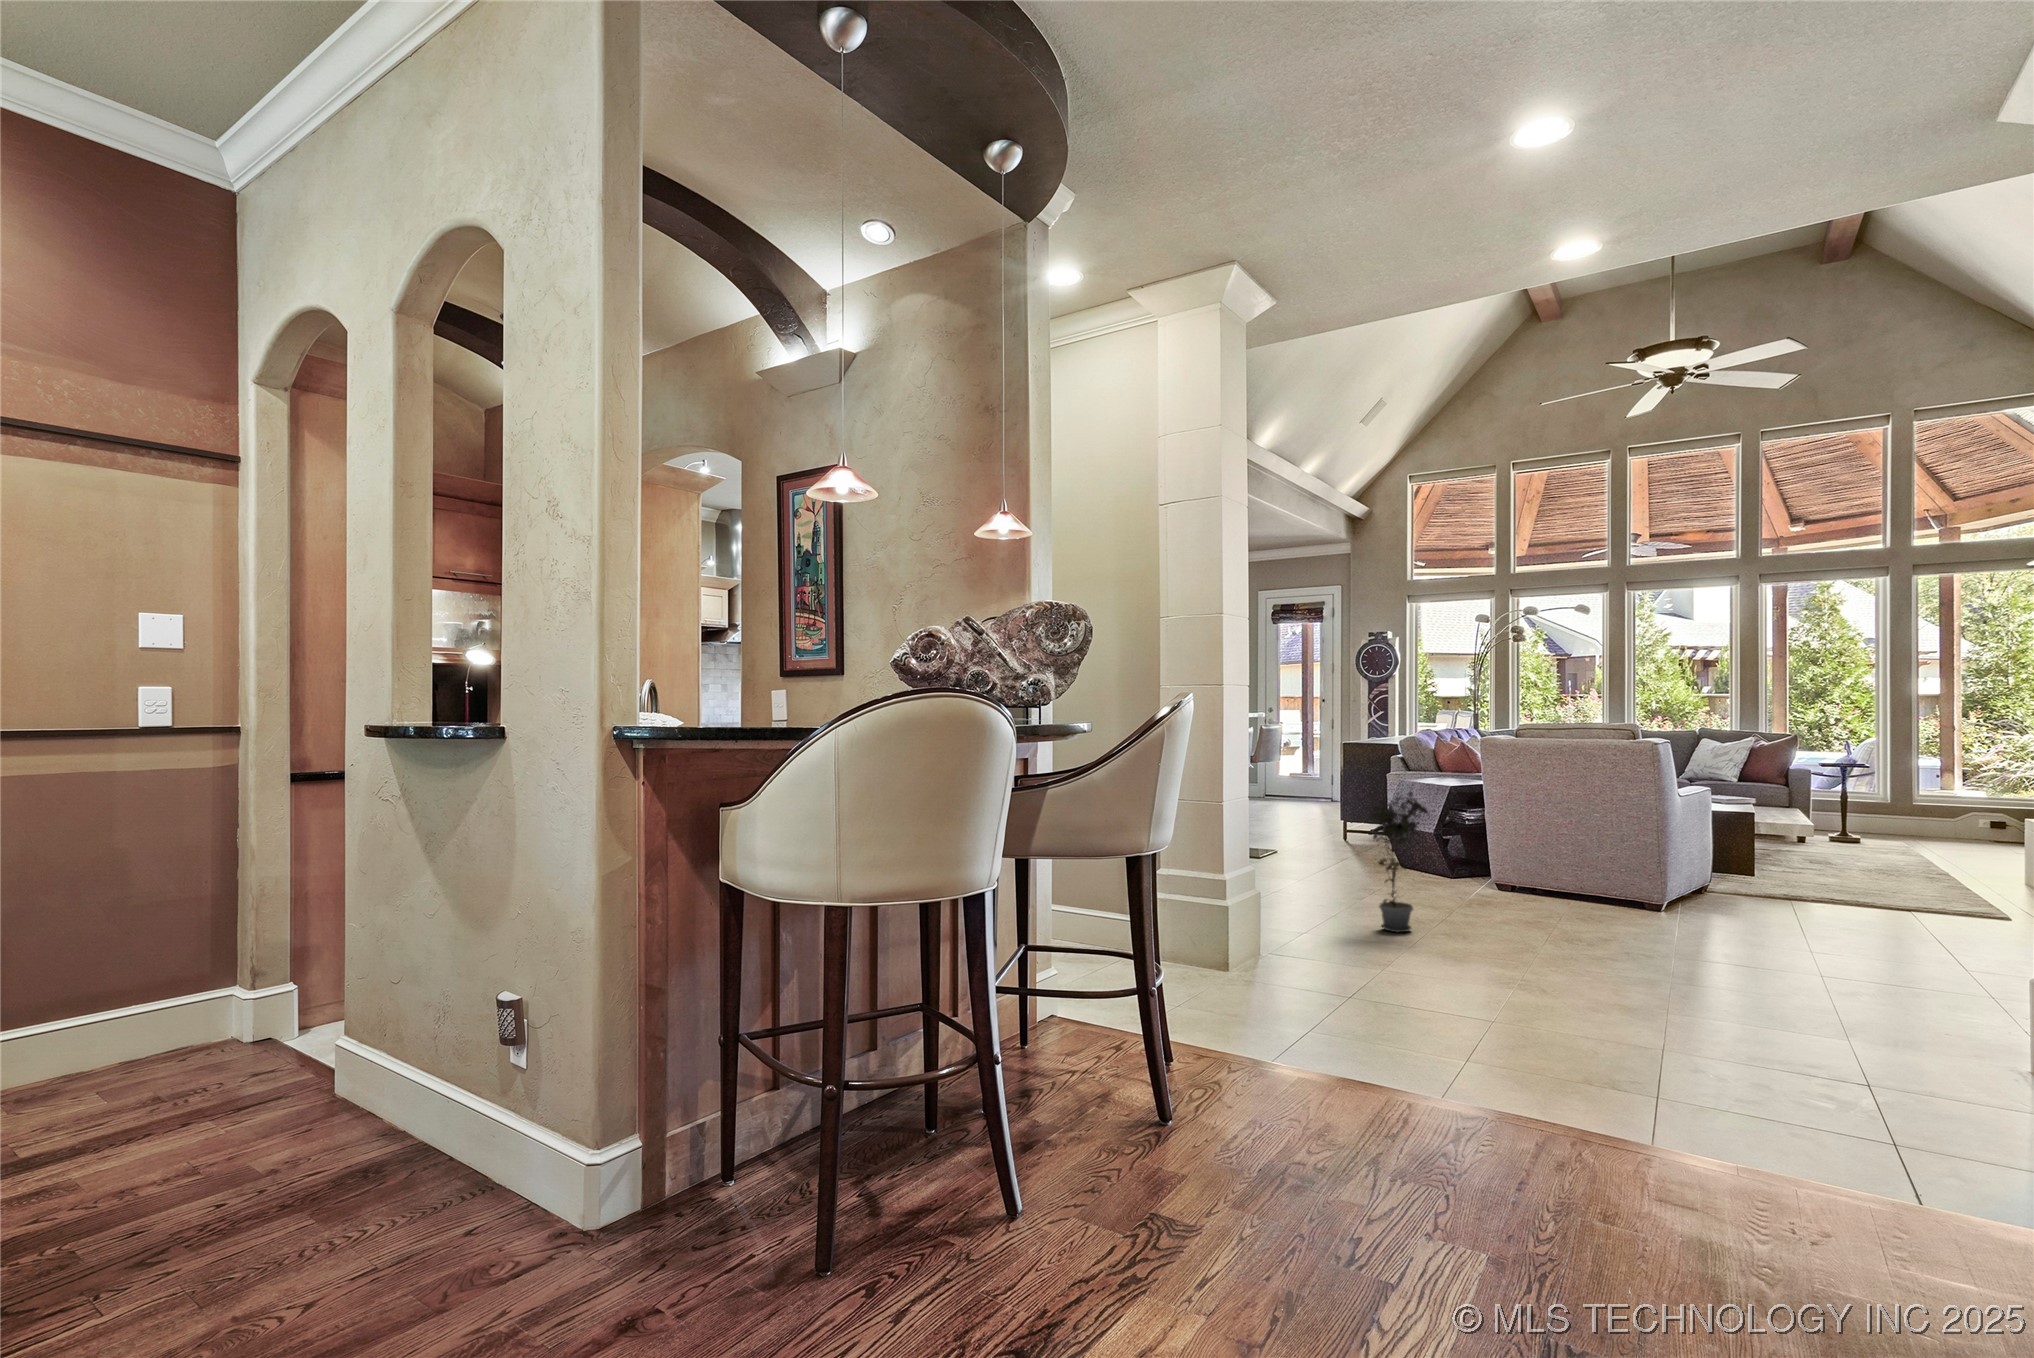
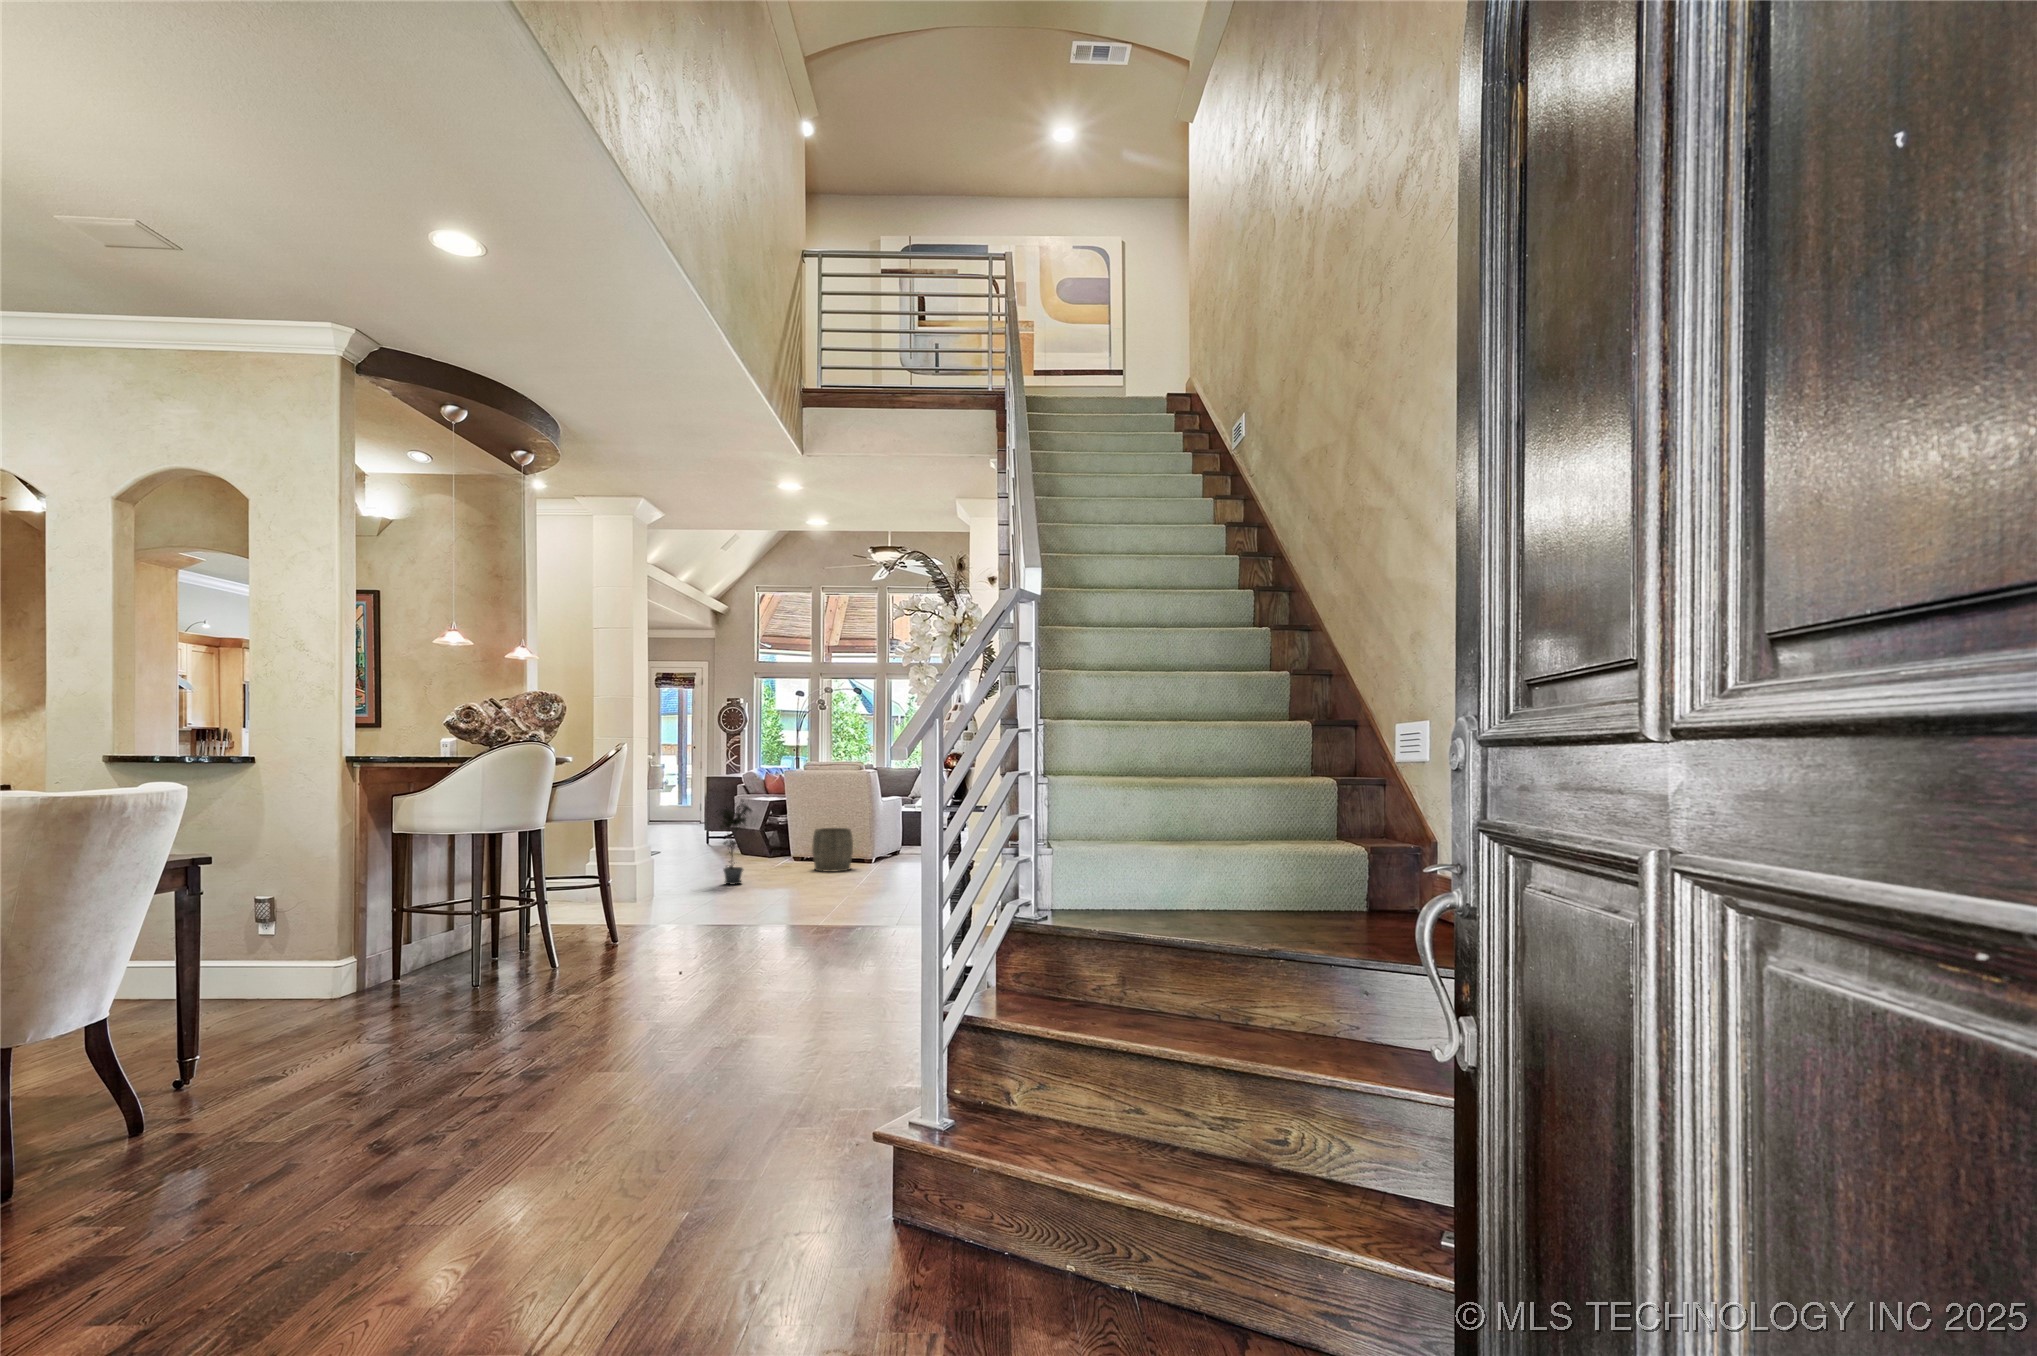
woven basket: none [1526,840,1599,917] -> present [812,828,853,872]

